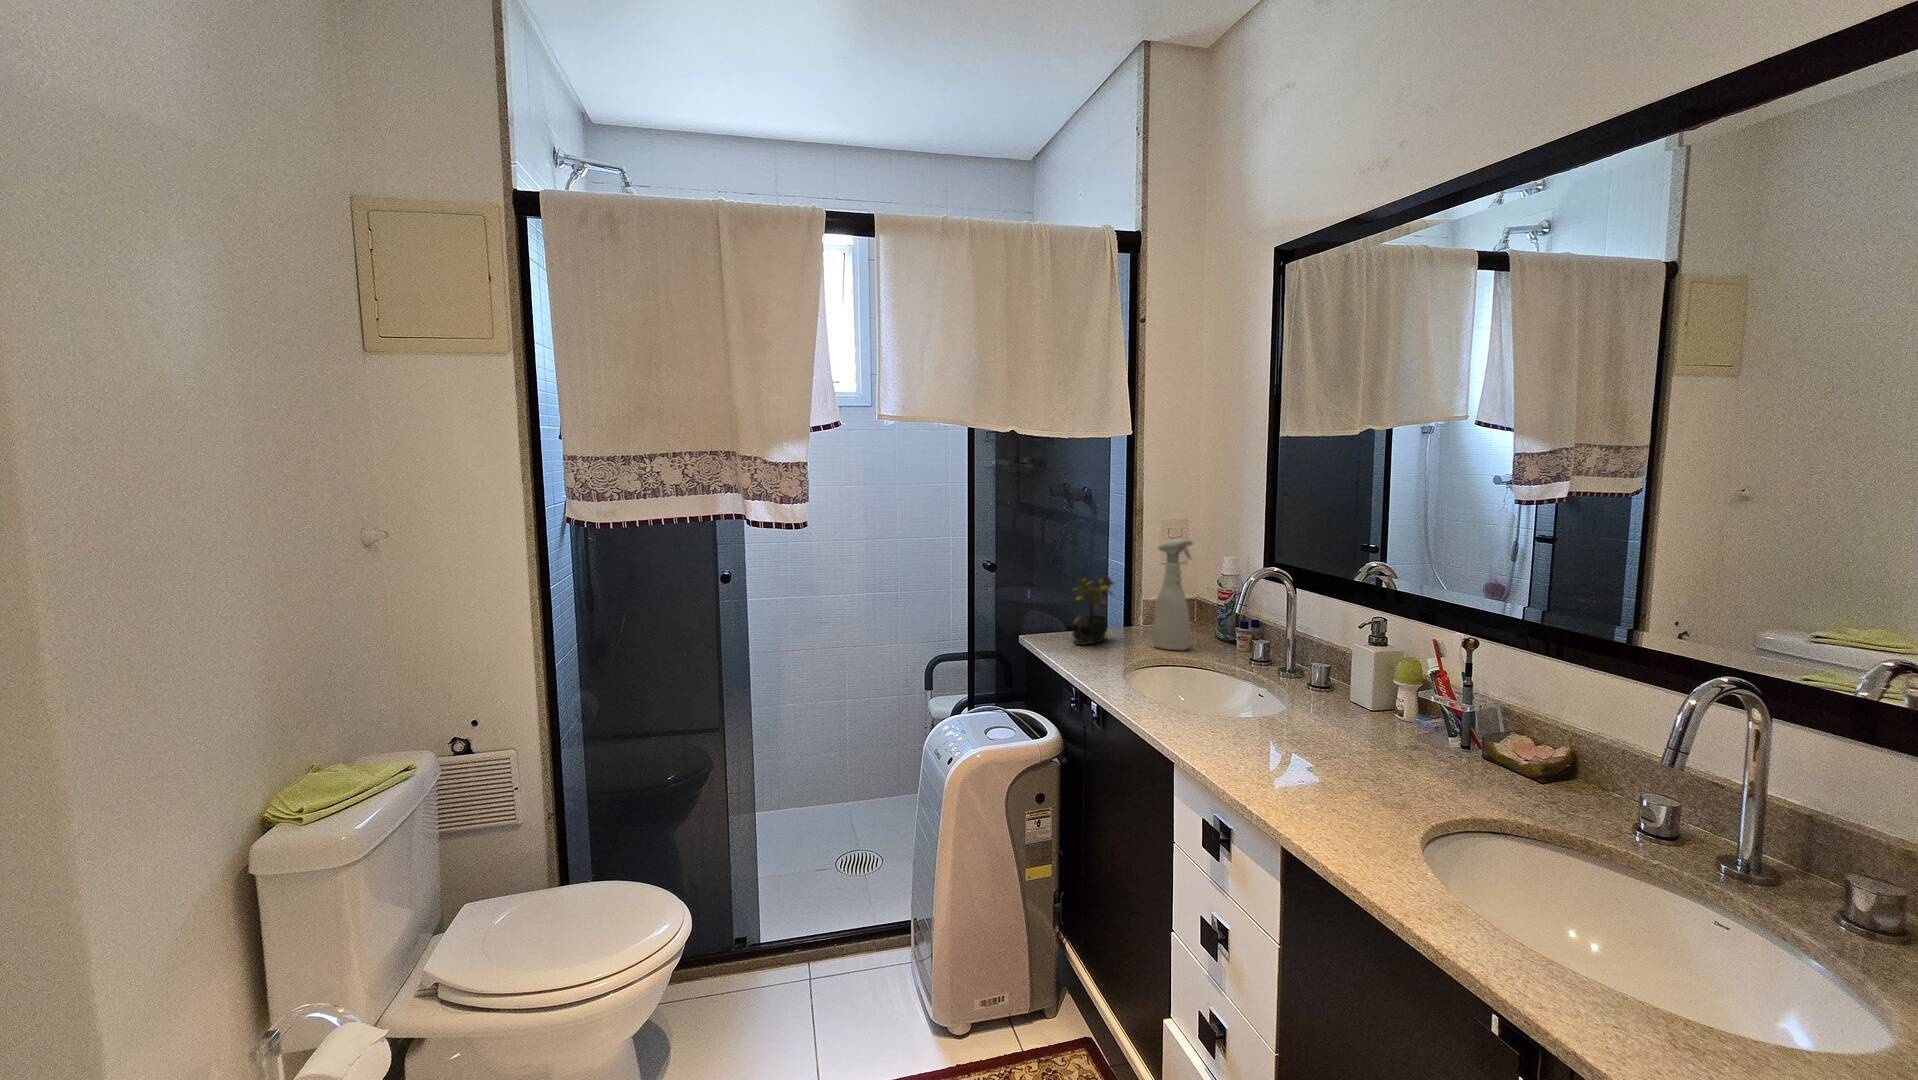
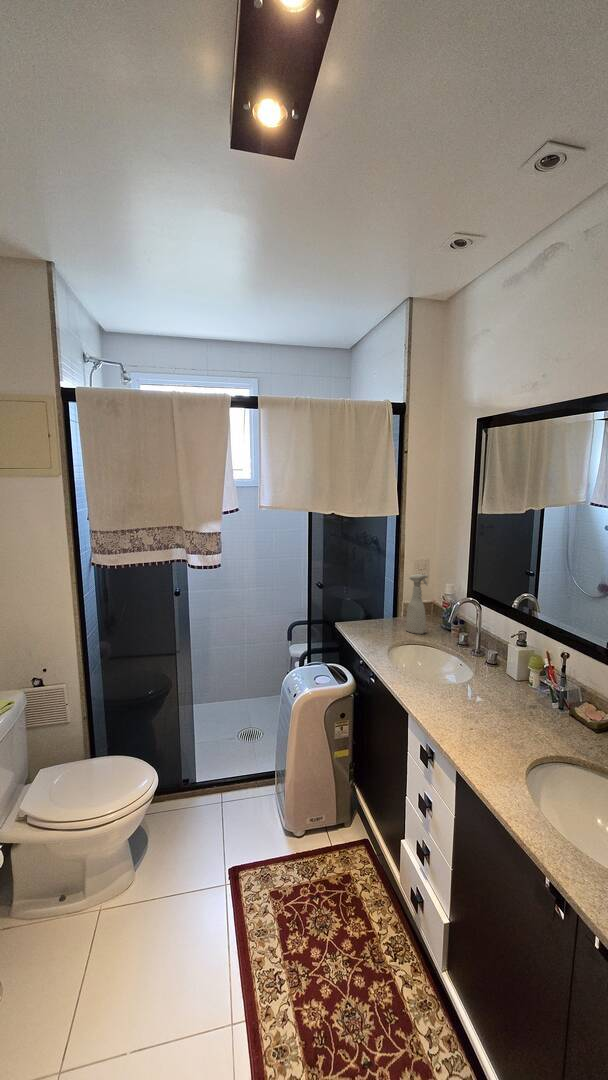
succulent plant: present [1072,576,1115,645] -> none [363,589,387,628]

